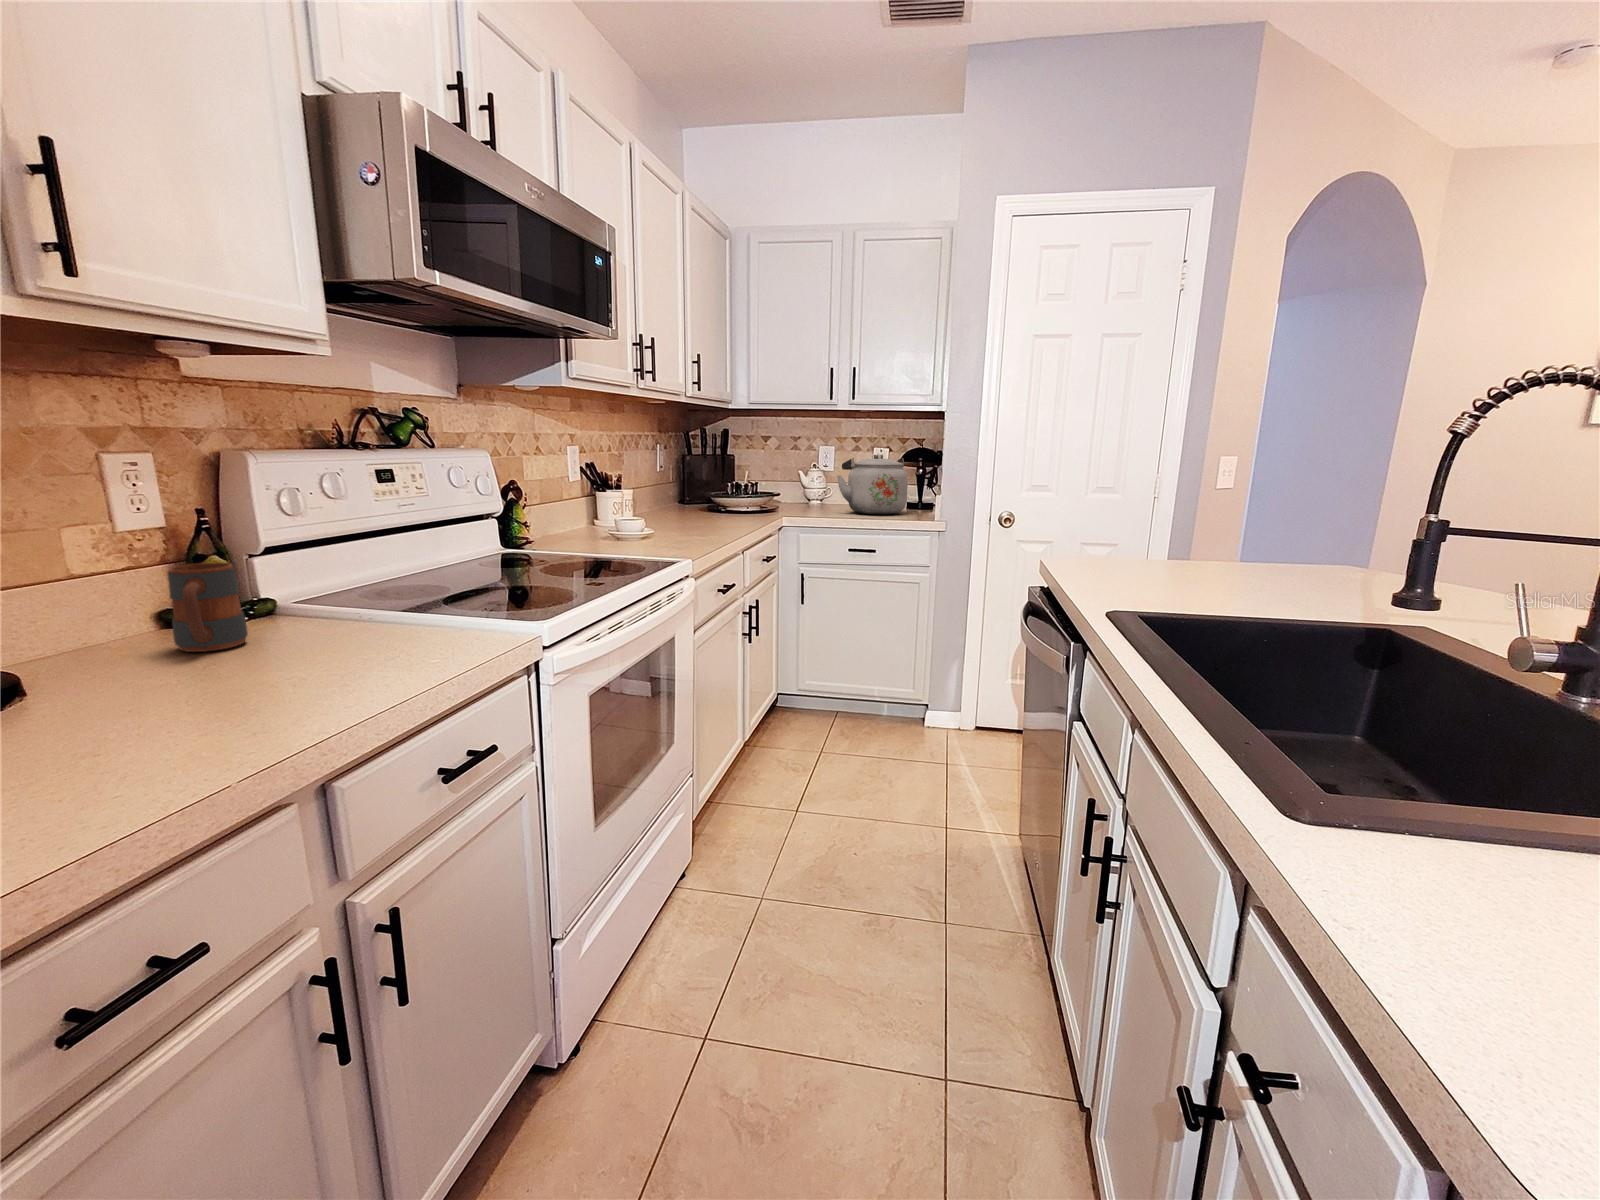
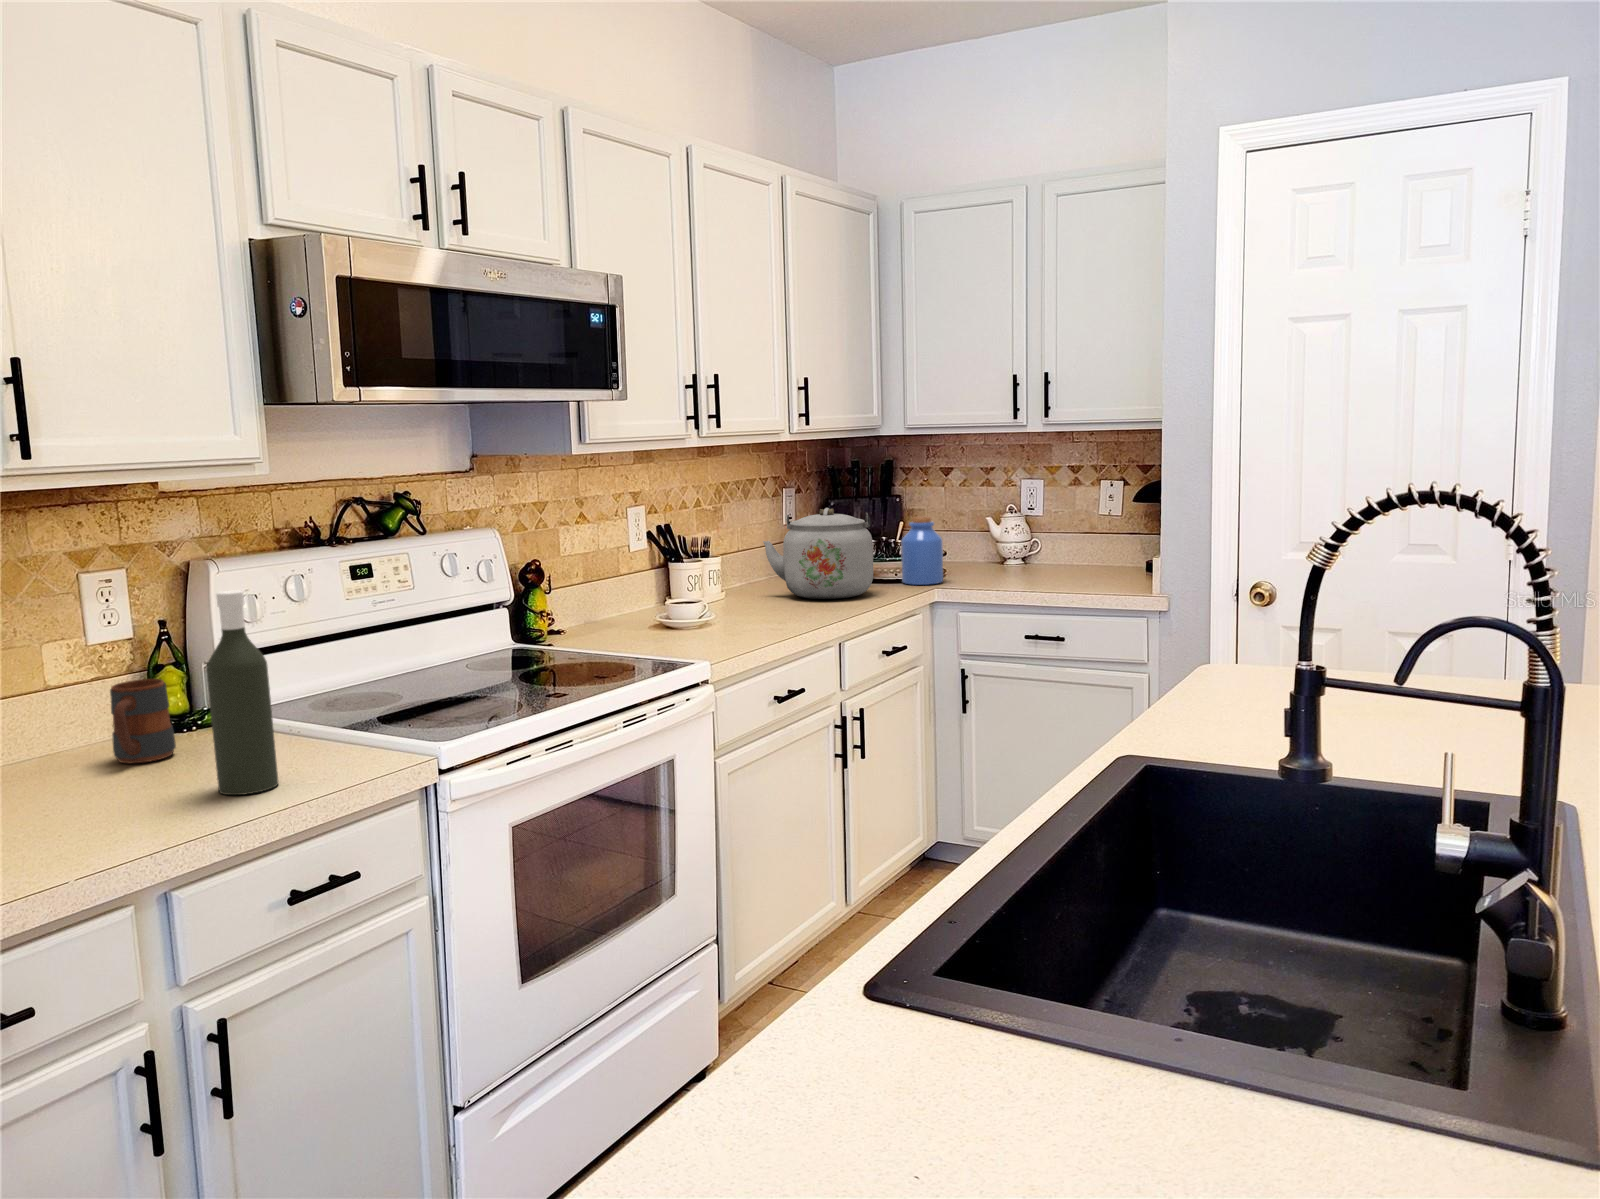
bottle: none [326,454,407,675] -> present [206,590,278,795]
kettle: present [837,454,908,514] -> present [763,508,873,599]
jar: none [755,465,785,514] -> present [901,516,943,585]

